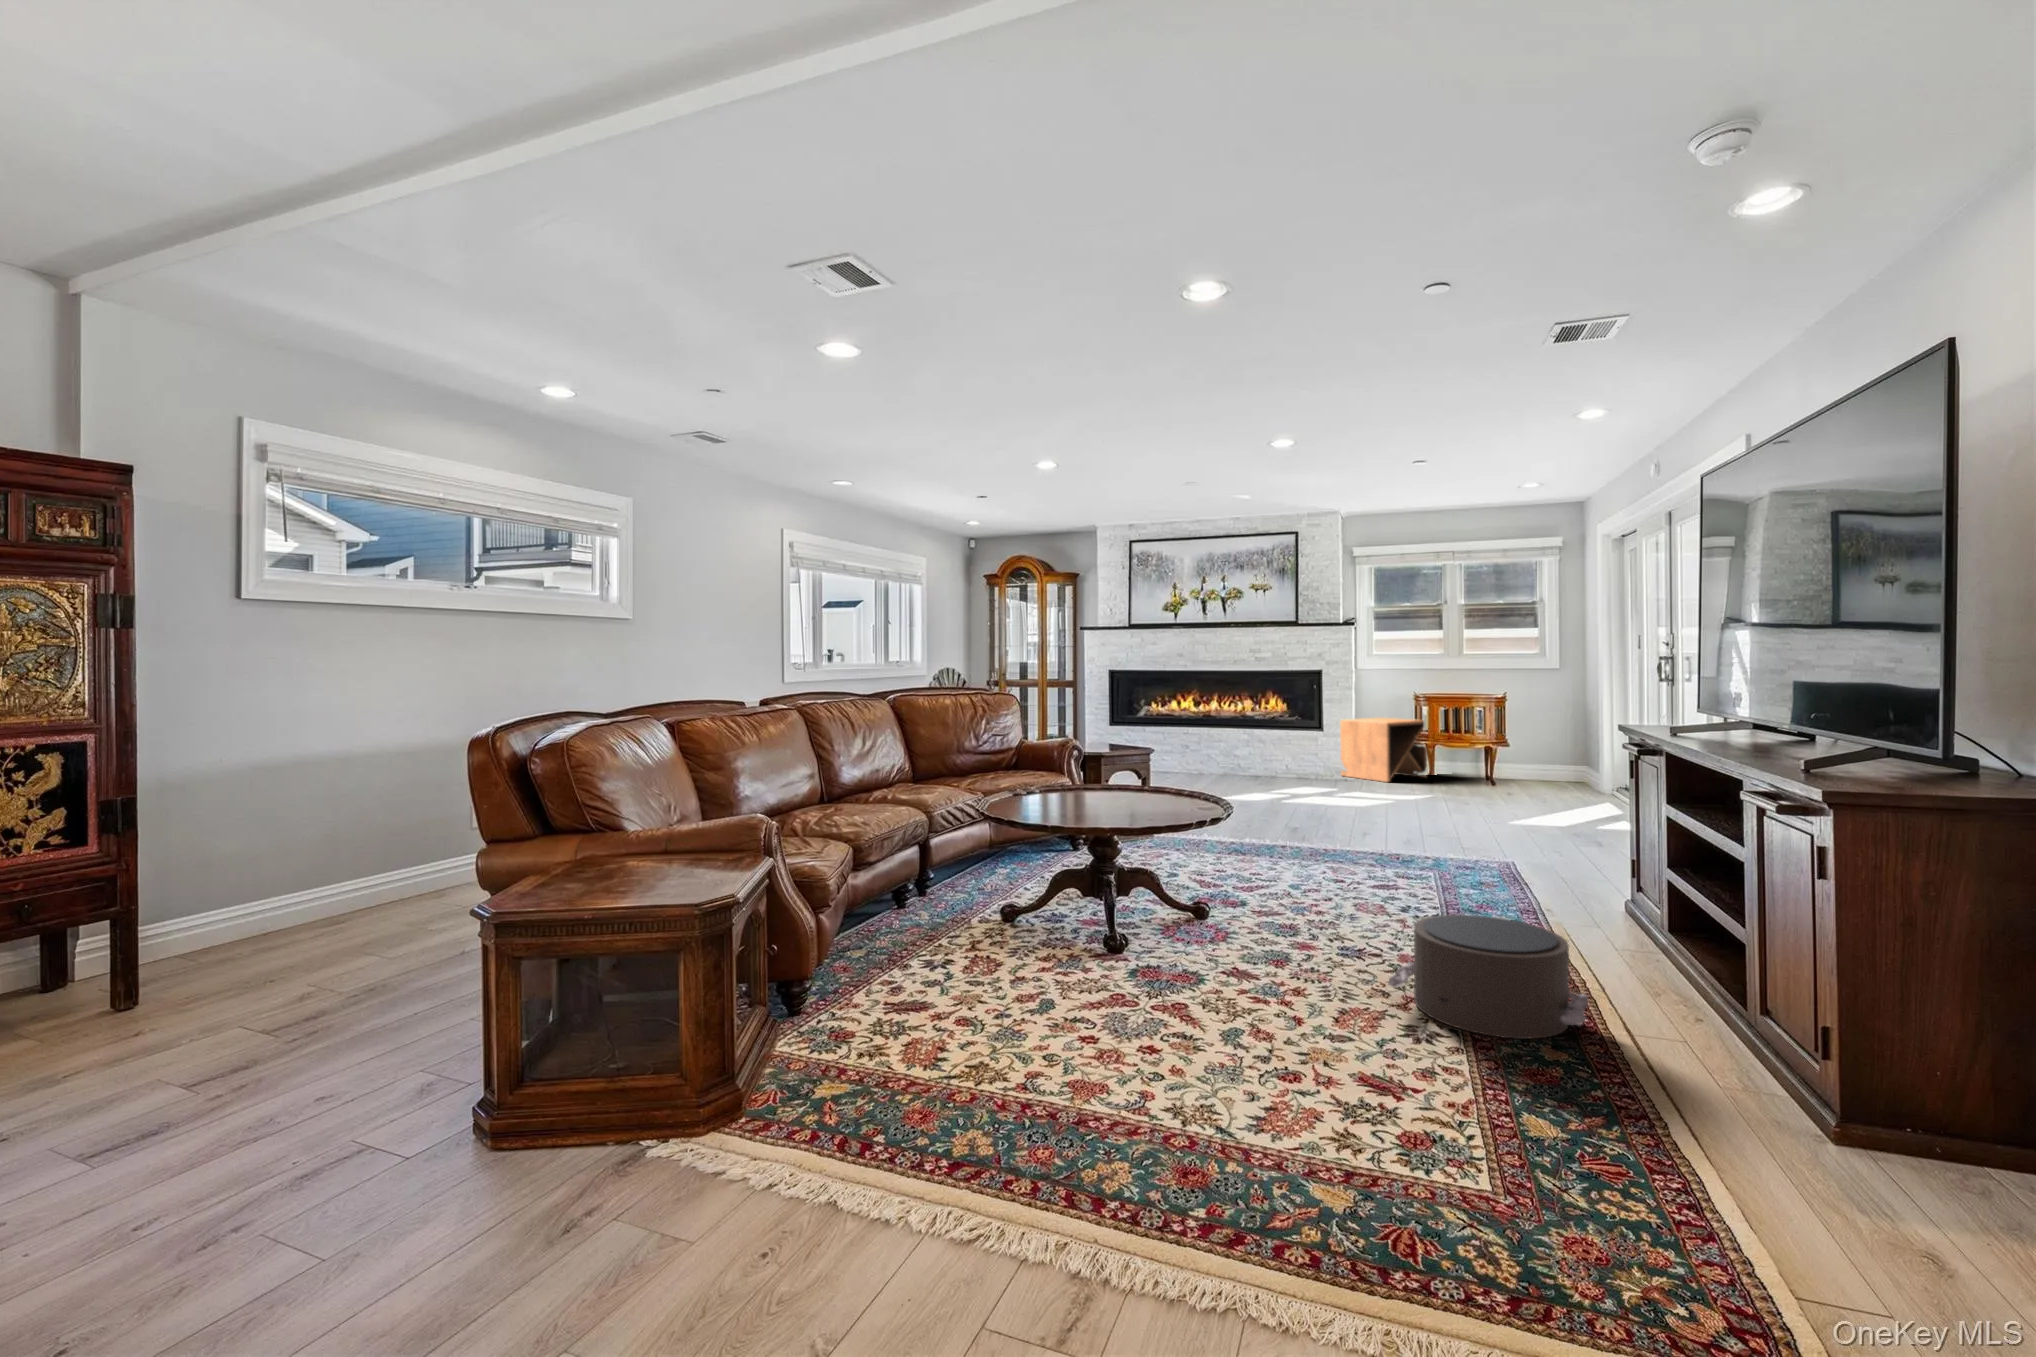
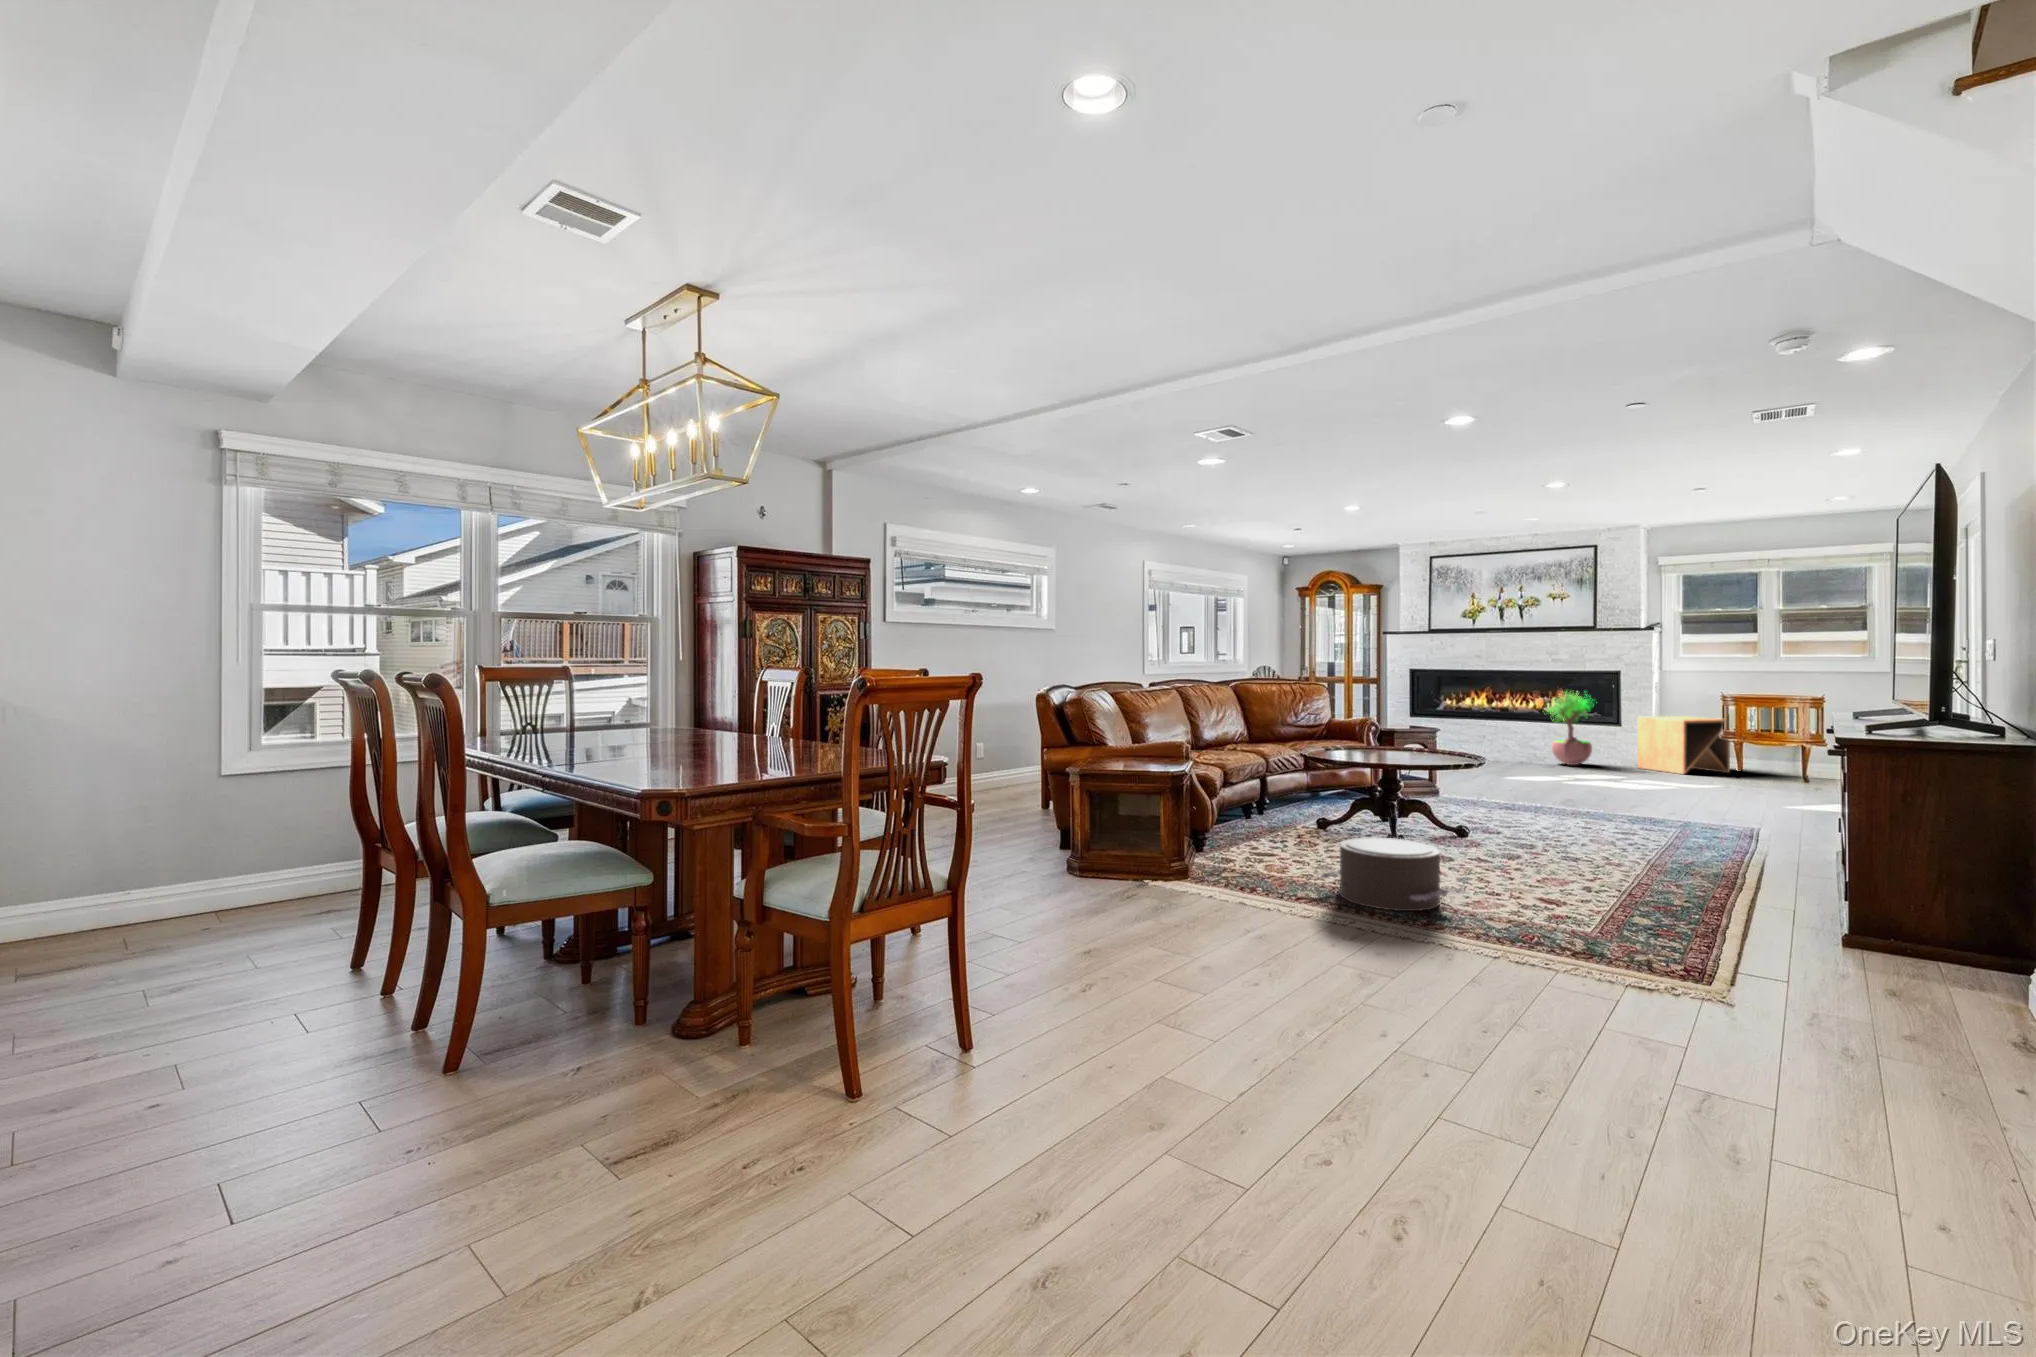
potted tree: none [1248,687,1303,775] -> present [1546,691,1592,765]
pouf: present [1388,915,1588,1039] -> present [1320,838,1450,911]

